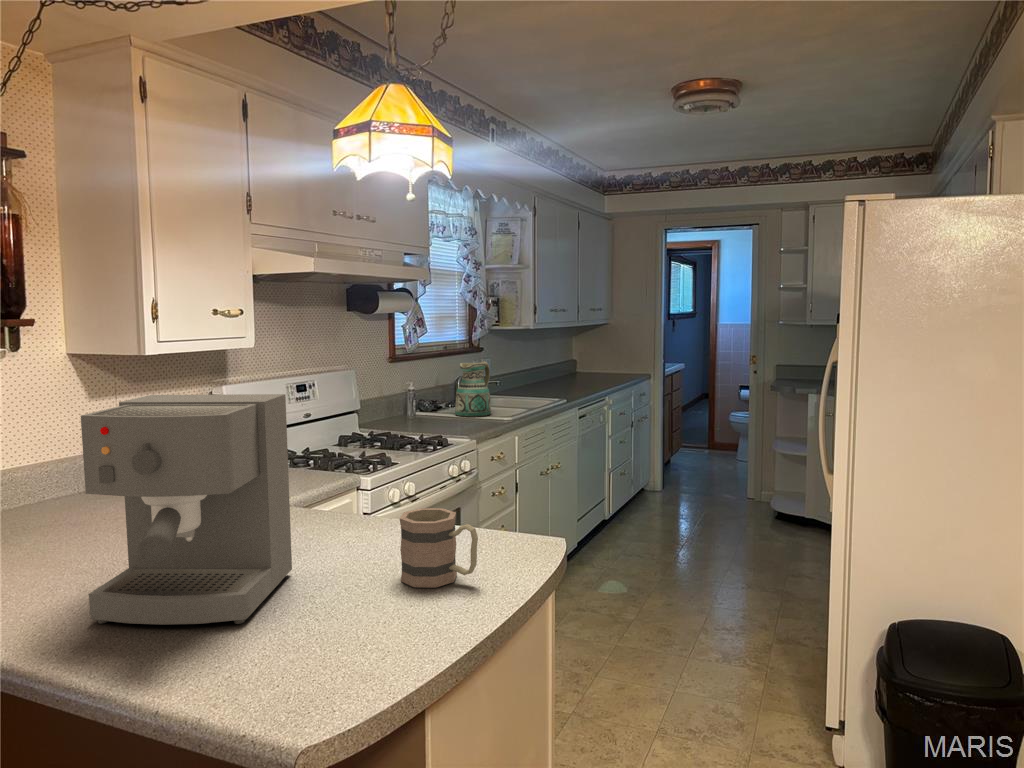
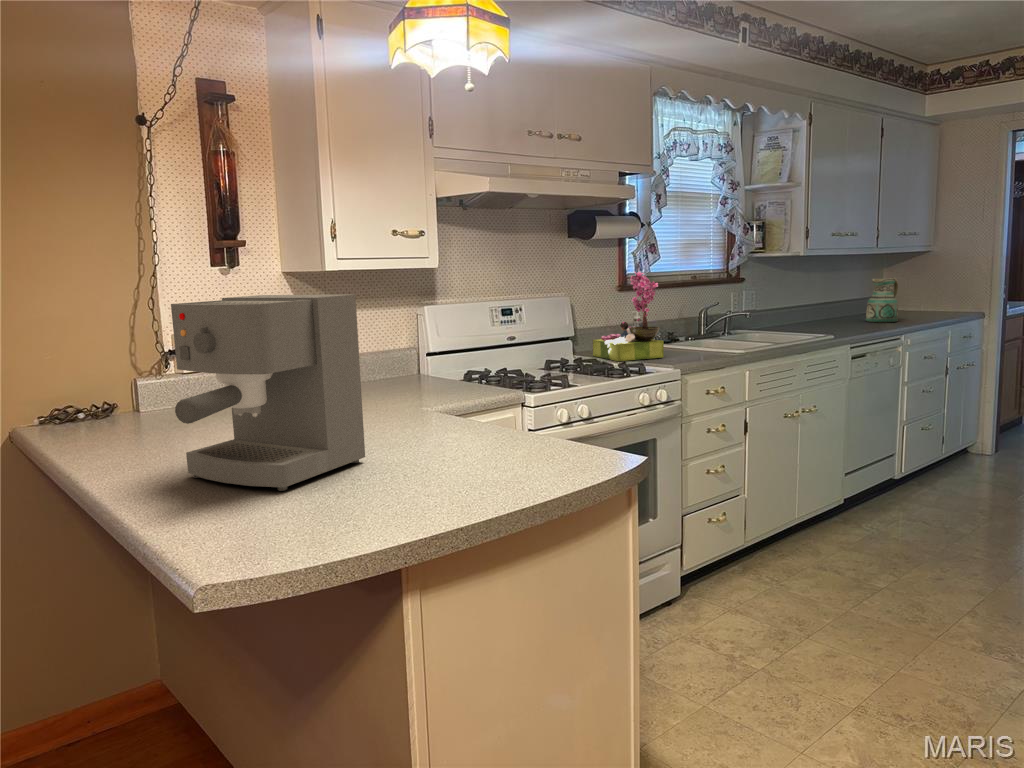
flower arrangement: none [377,344,447,433] -> present [593,272,664,361]
ceramic pitcher: present [455,361,491,417] -> present [866,278,898,322]
mug: present [400,508,478,588] -> none [441,410,506,486]

